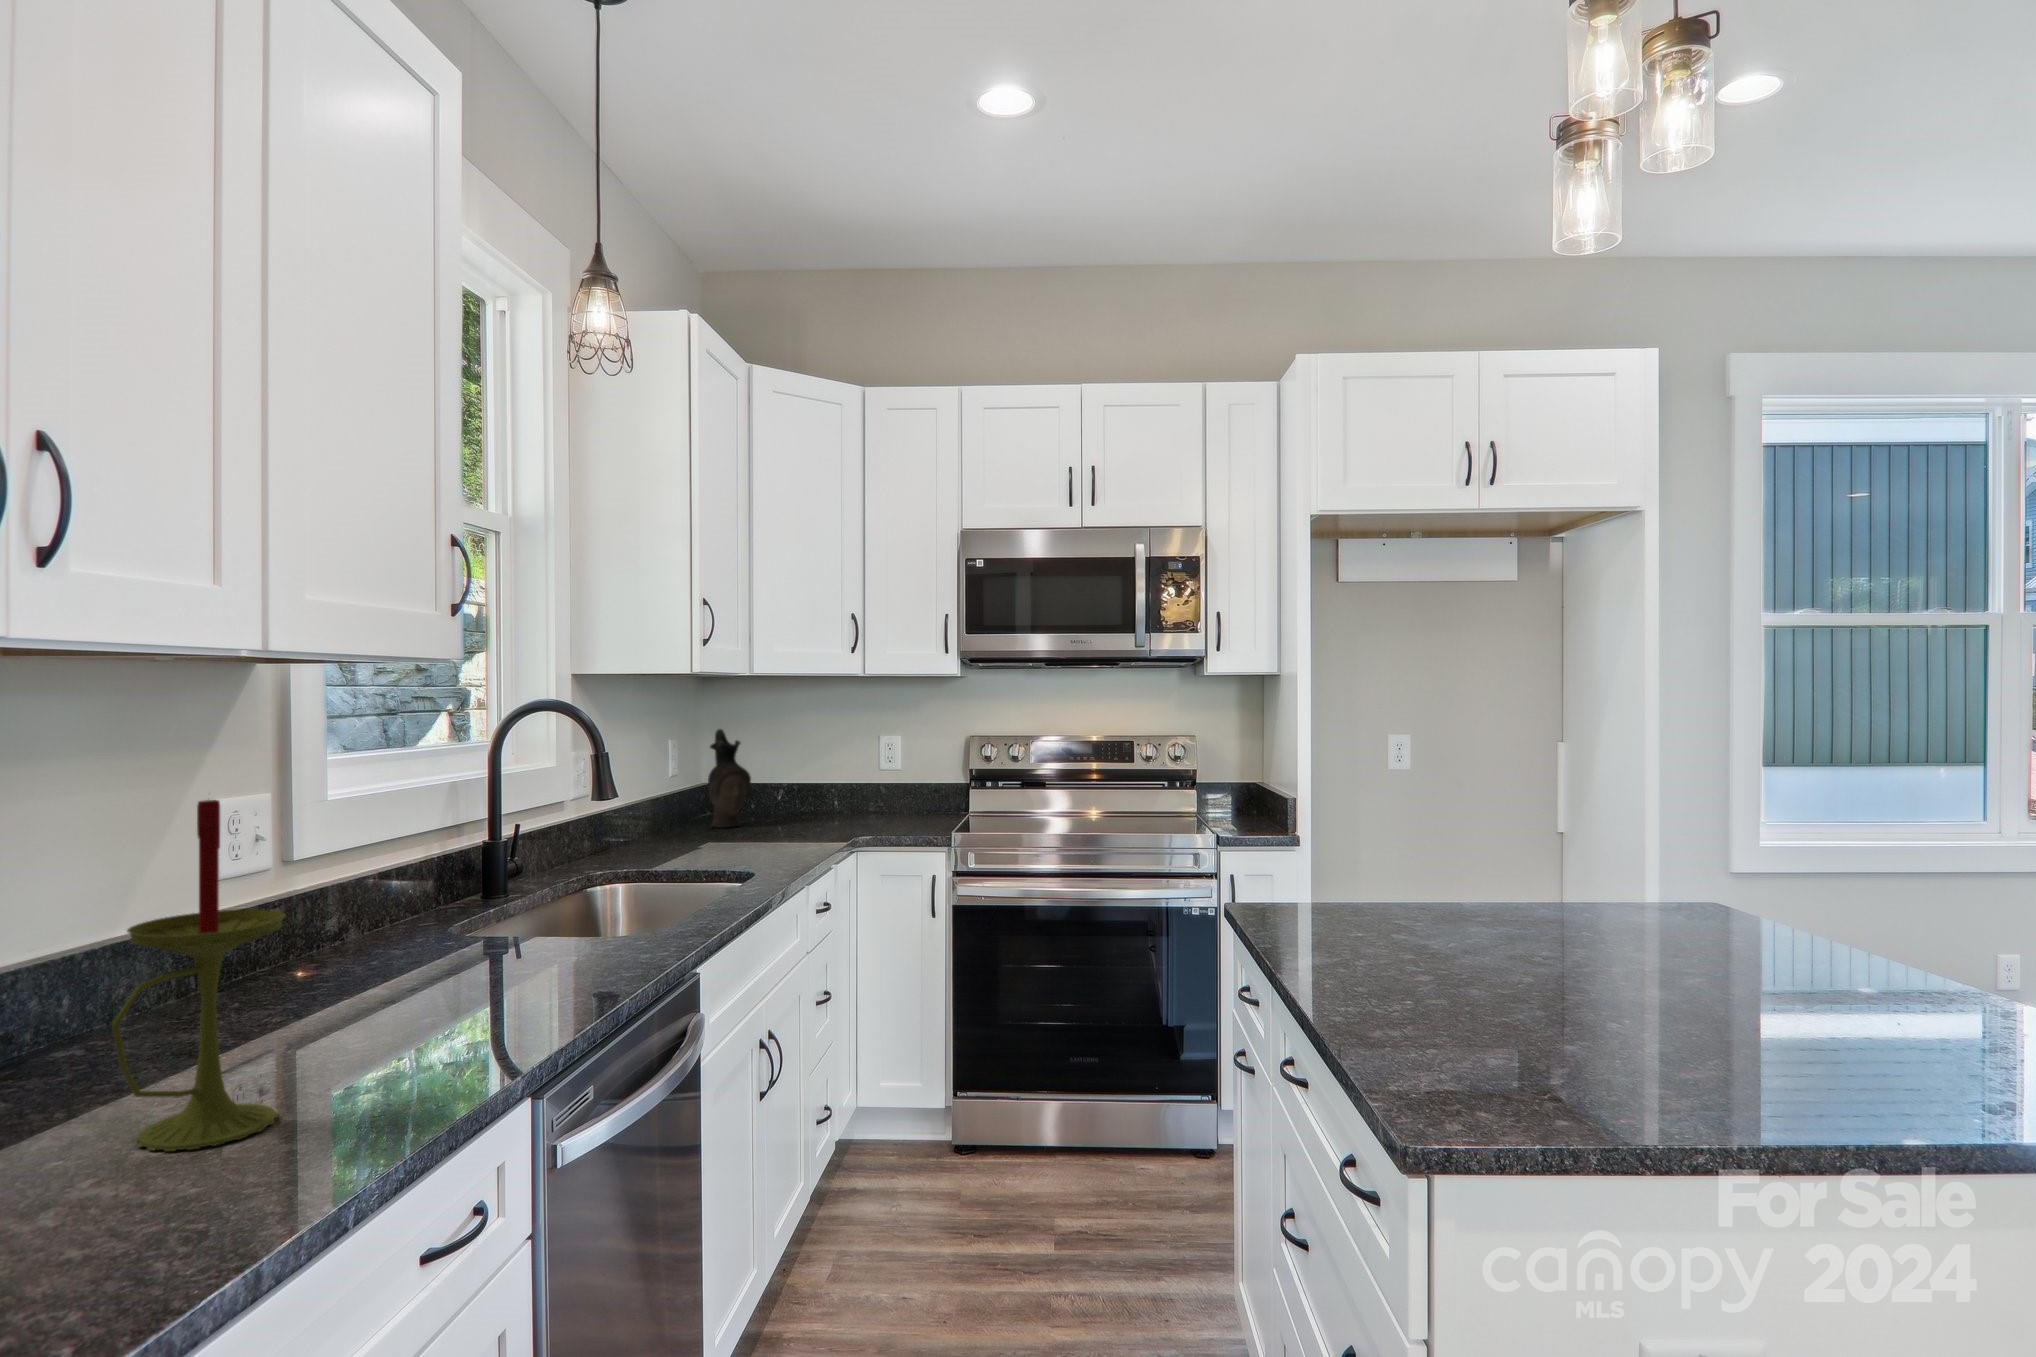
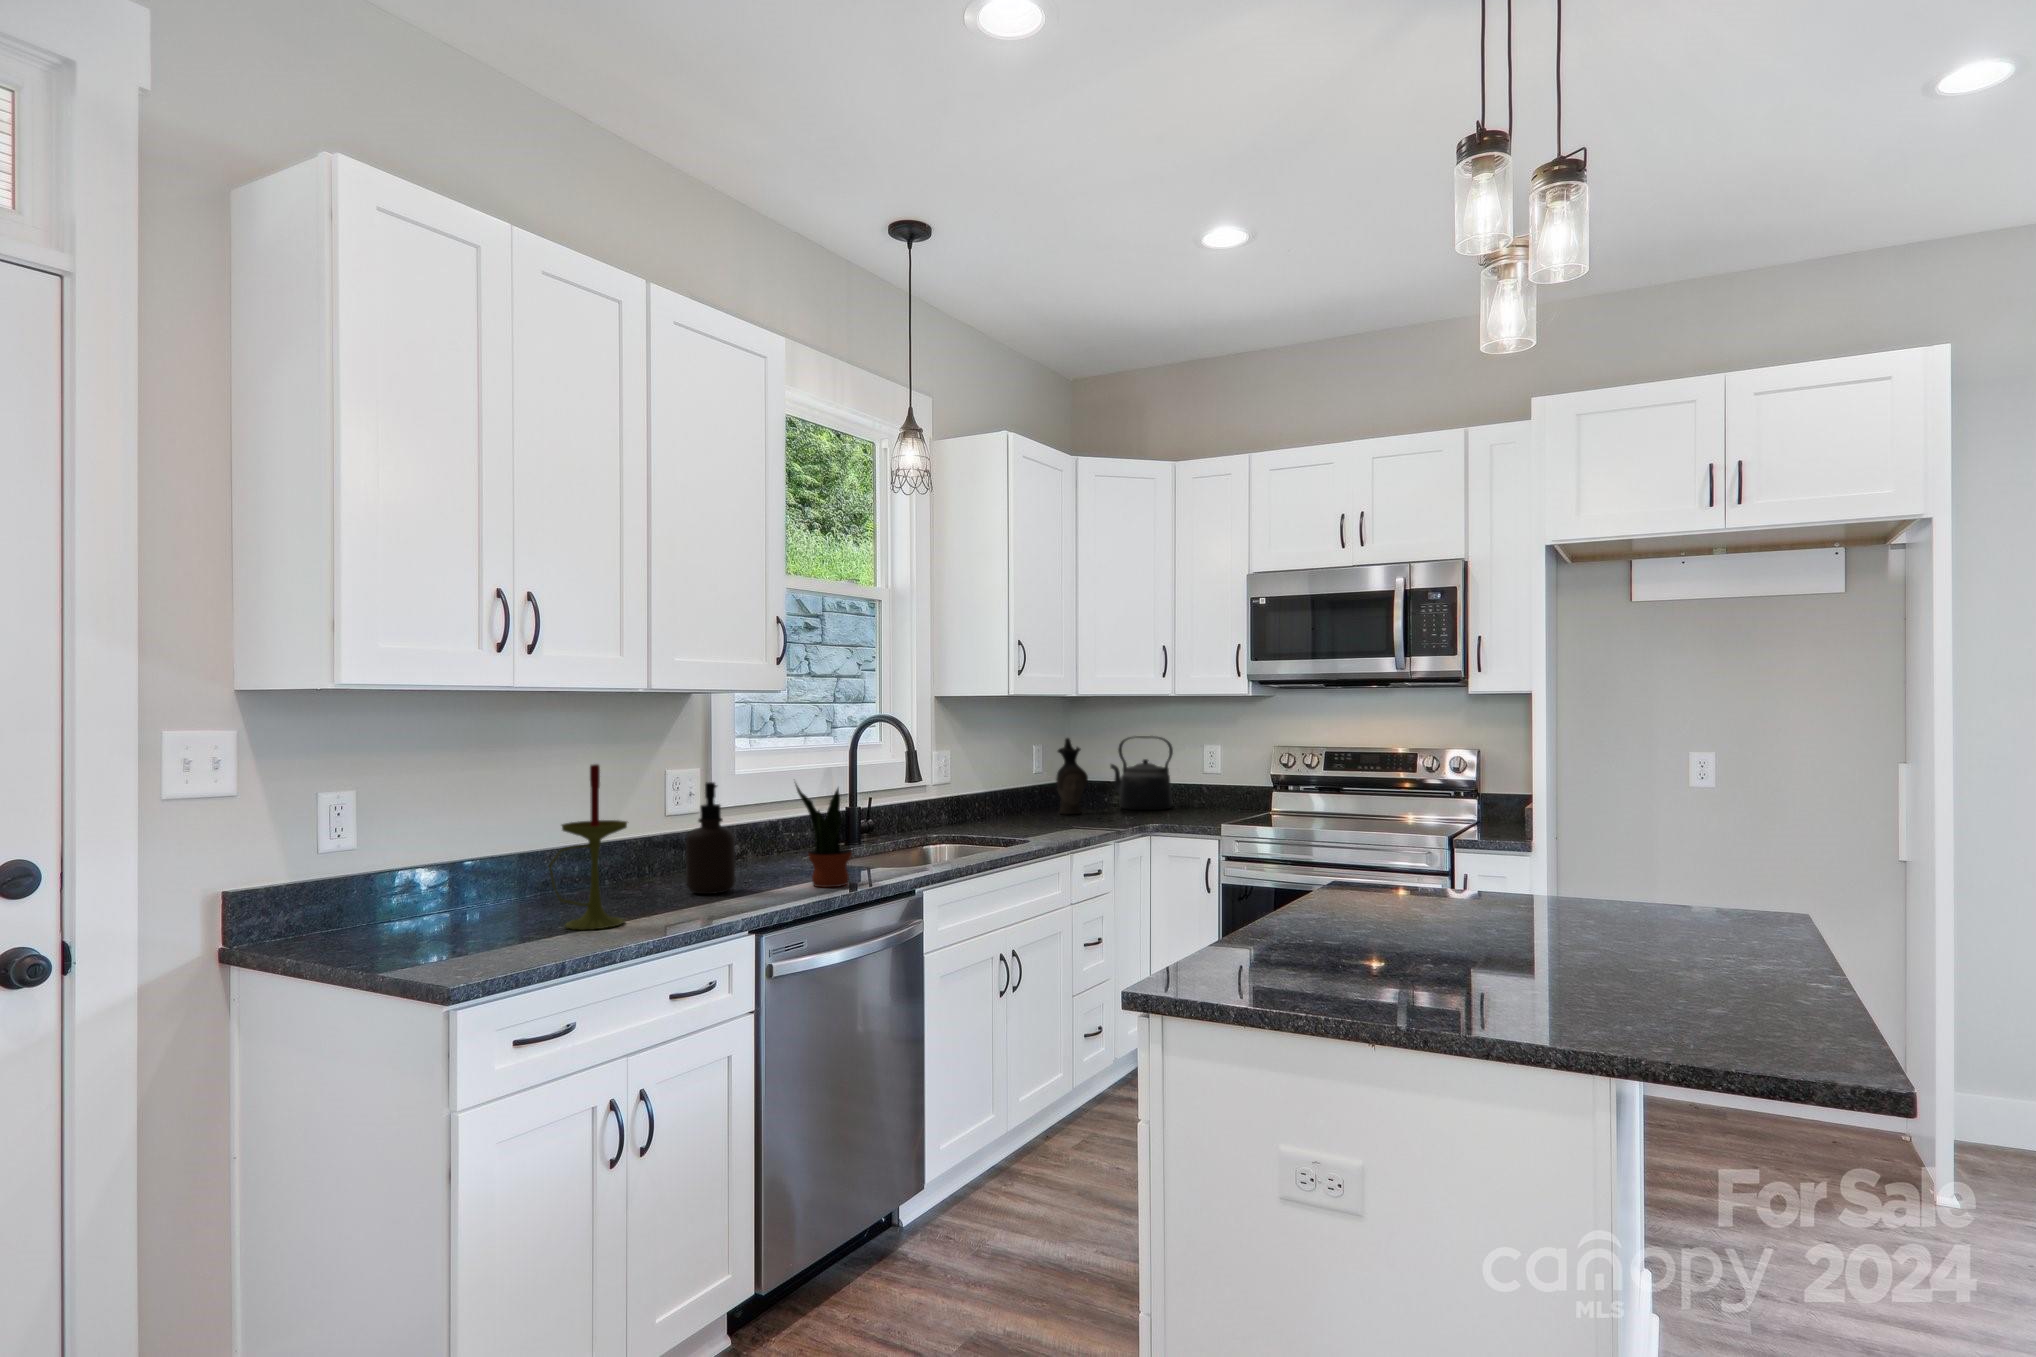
kettle: none [758,726,842,817] -> present [1110,736,1173,810]
potted plant: none [503,805,609,981] -> present [795,784,852,887]
soap dispenser: none [318,818,414,1020] -> present [686,782,735,894]

